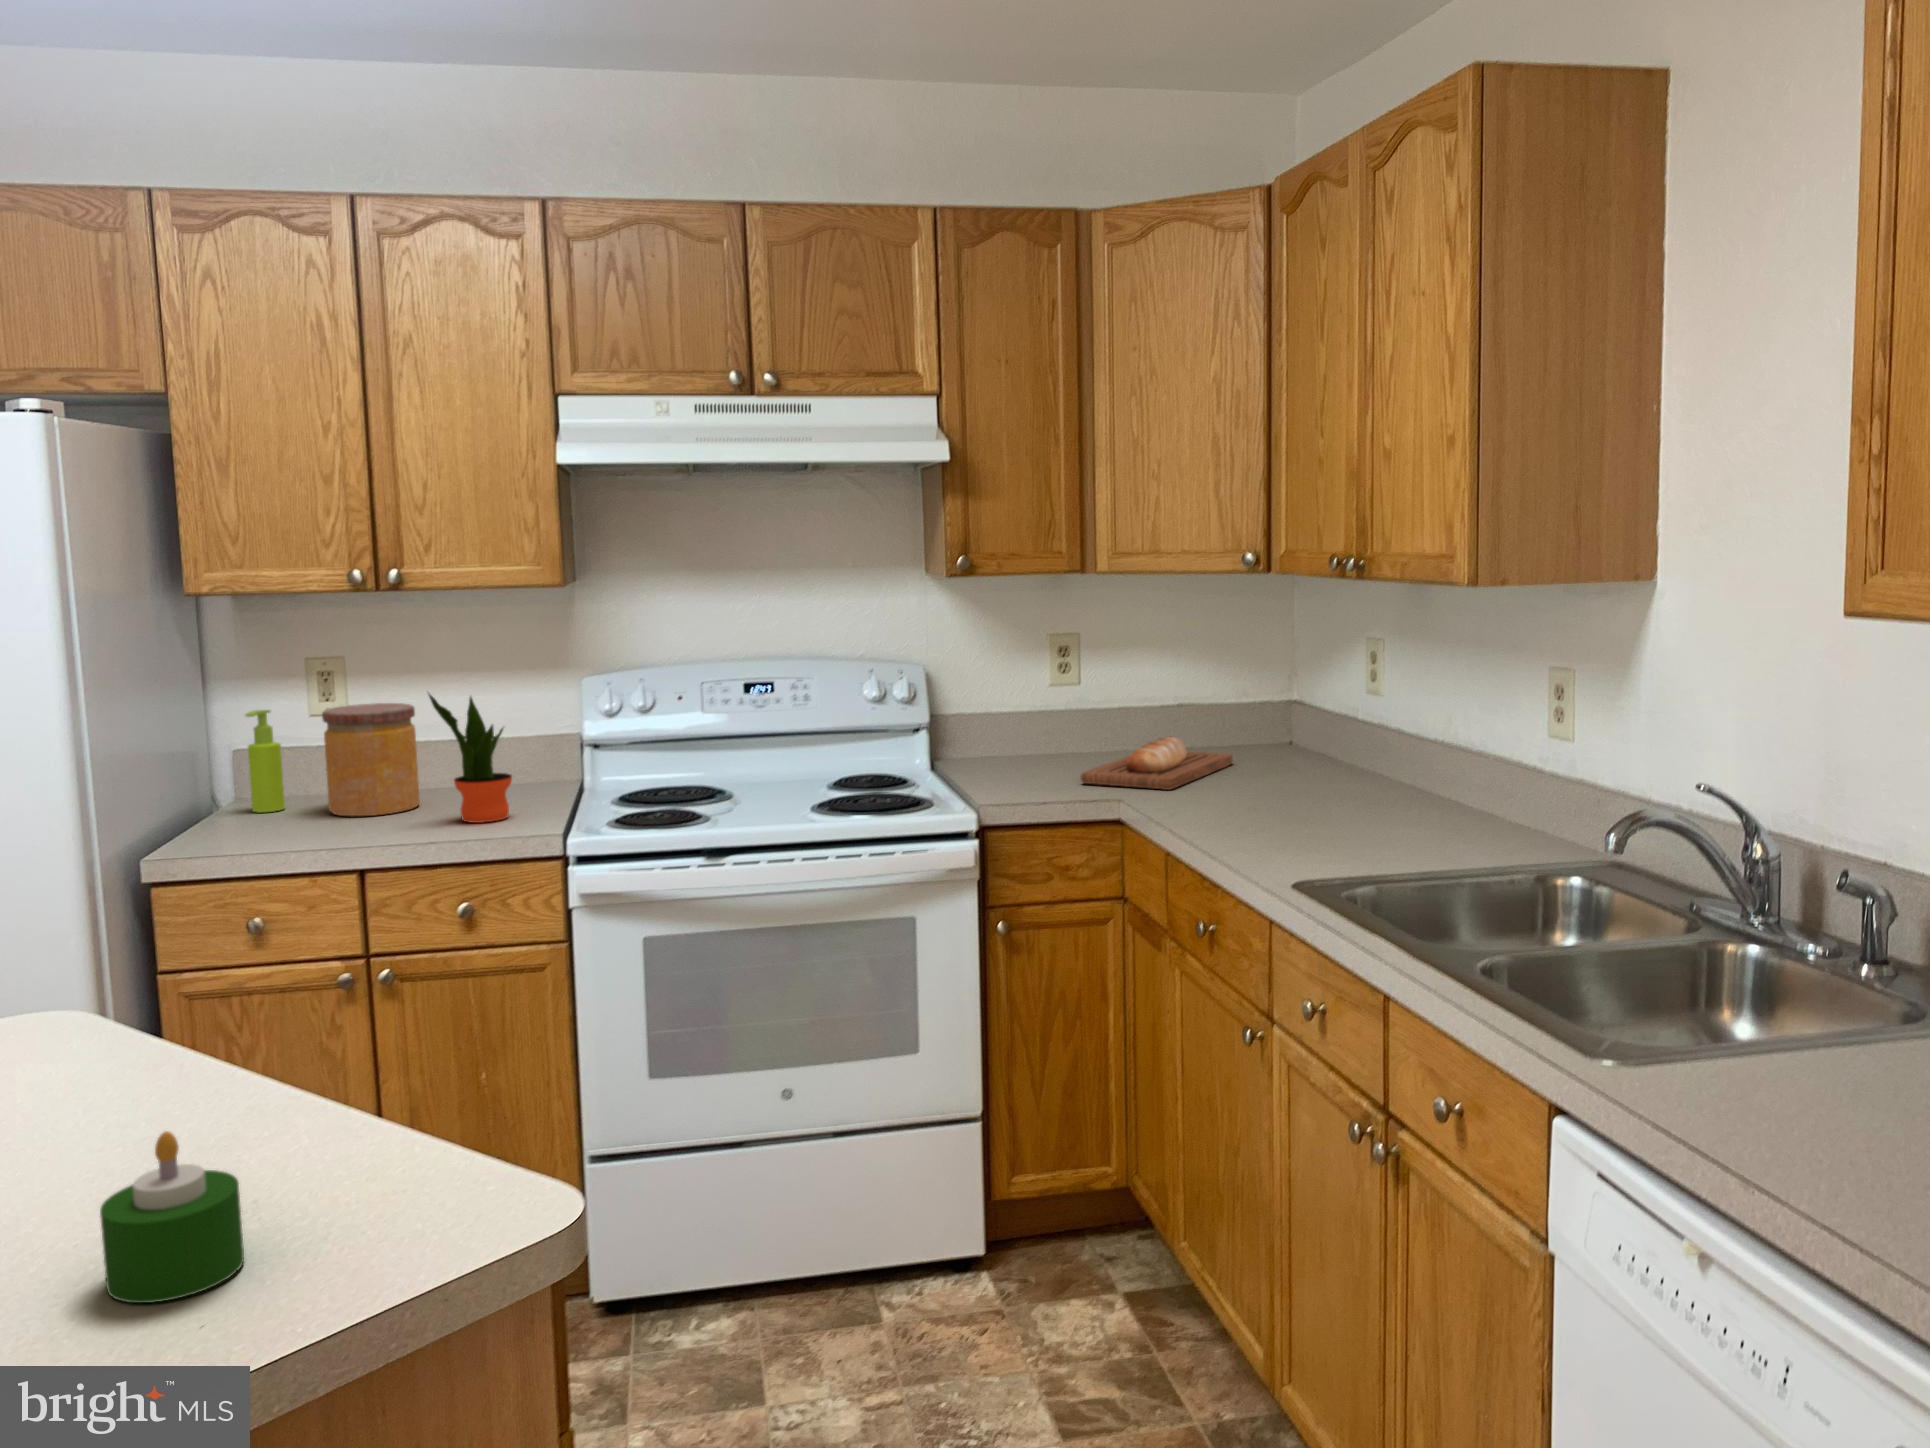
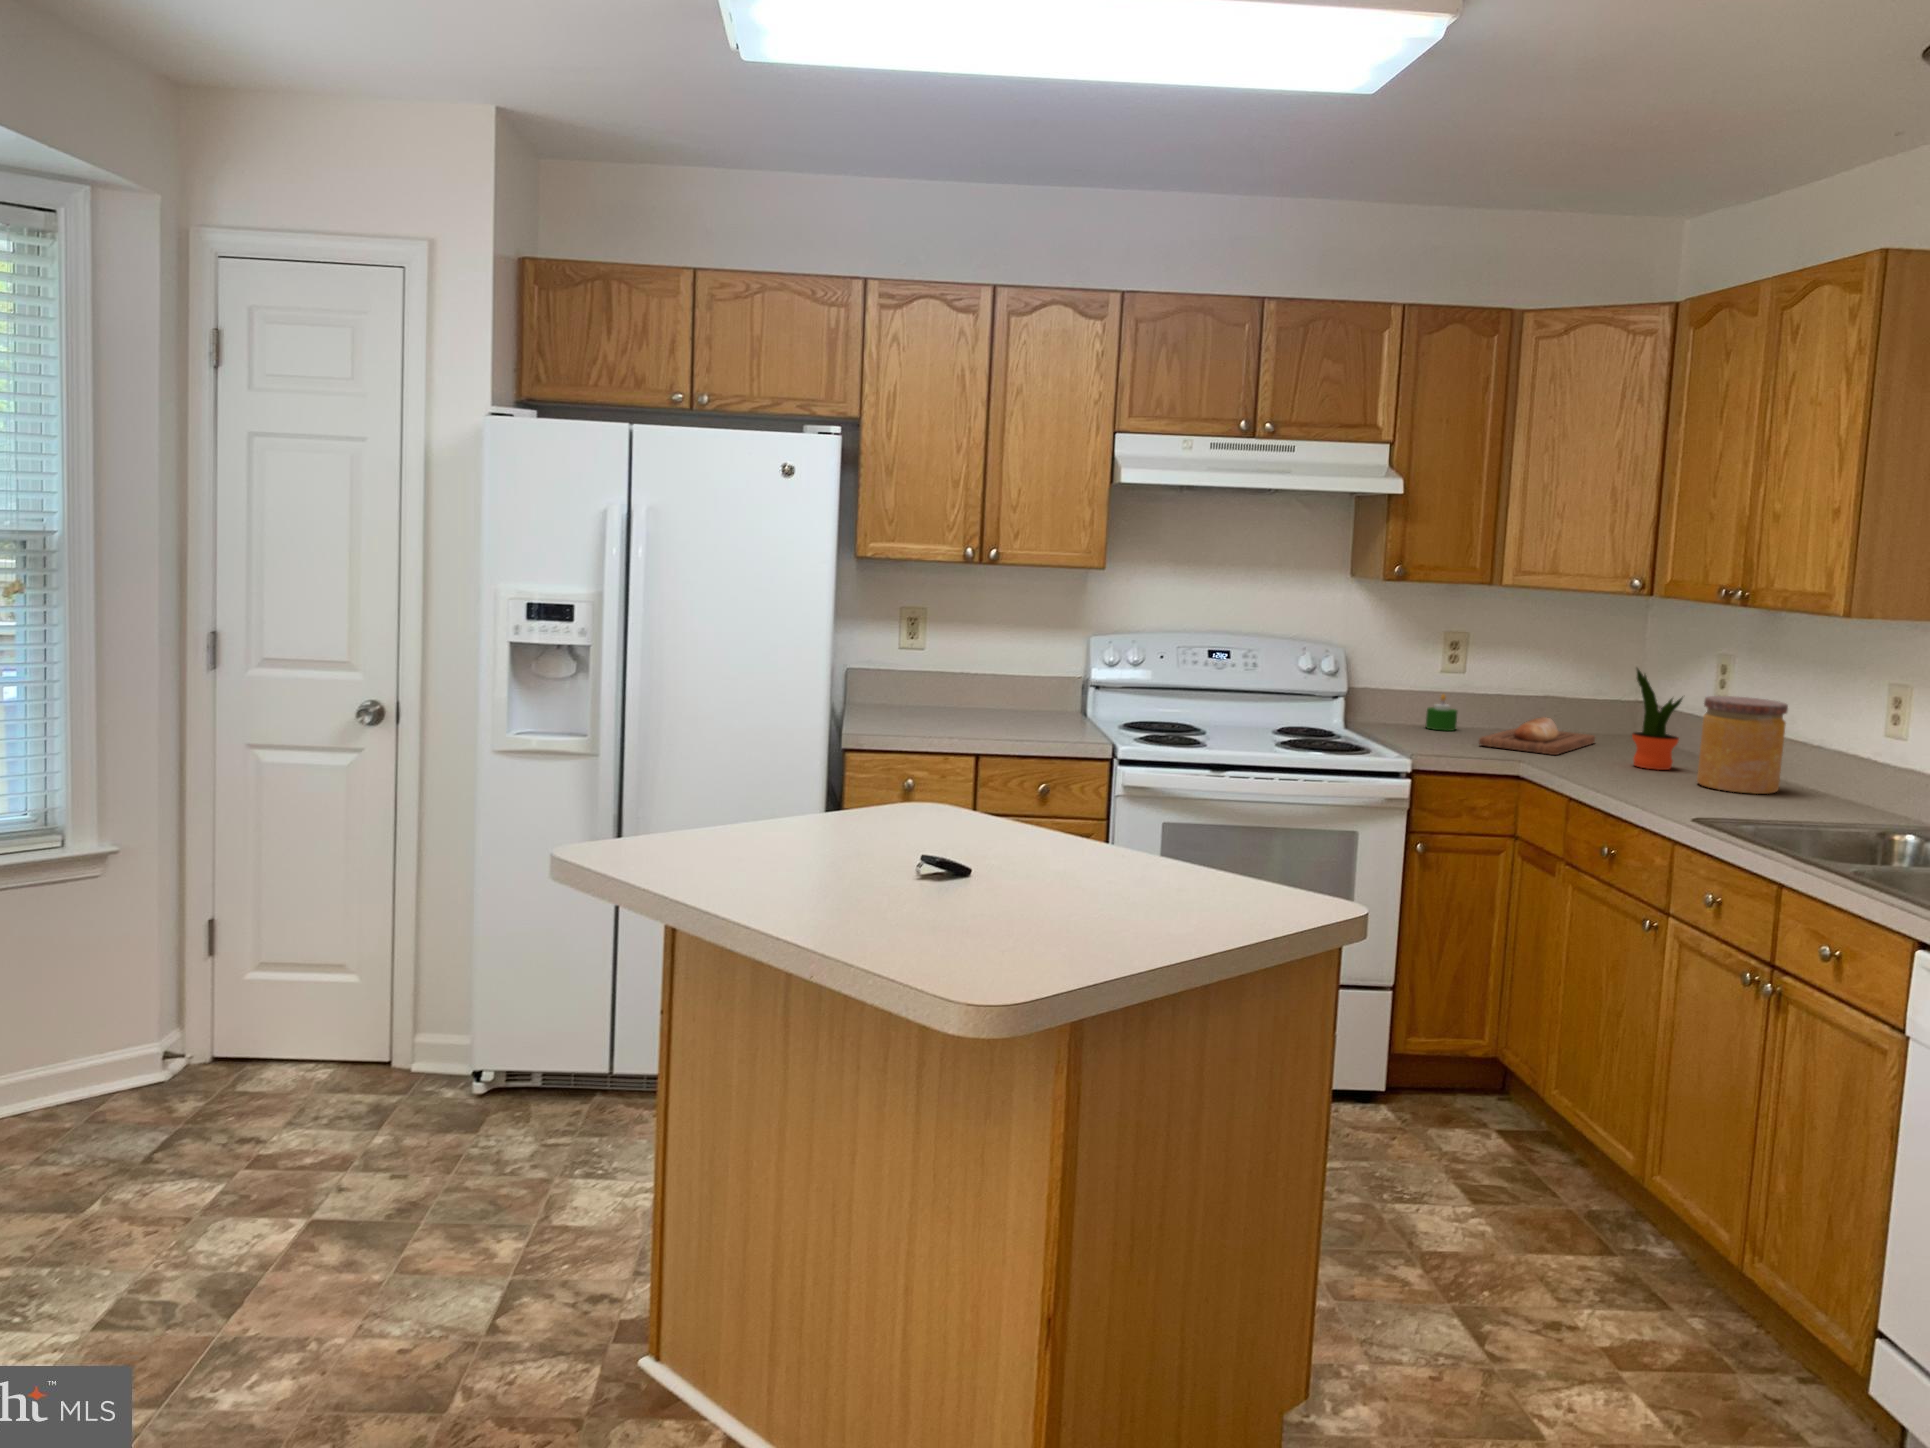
potted plant: present [429,694,512,823] -> present [1632,668,1682,770]
jar: present [322,703,420,816] -> present [1697,696,1788,794]
soap dispenser: present [246,710,285,813] -> none [867,642,889,714]
candle: present [100,1131,244,1303] -> present [1426,694,1457,731]

